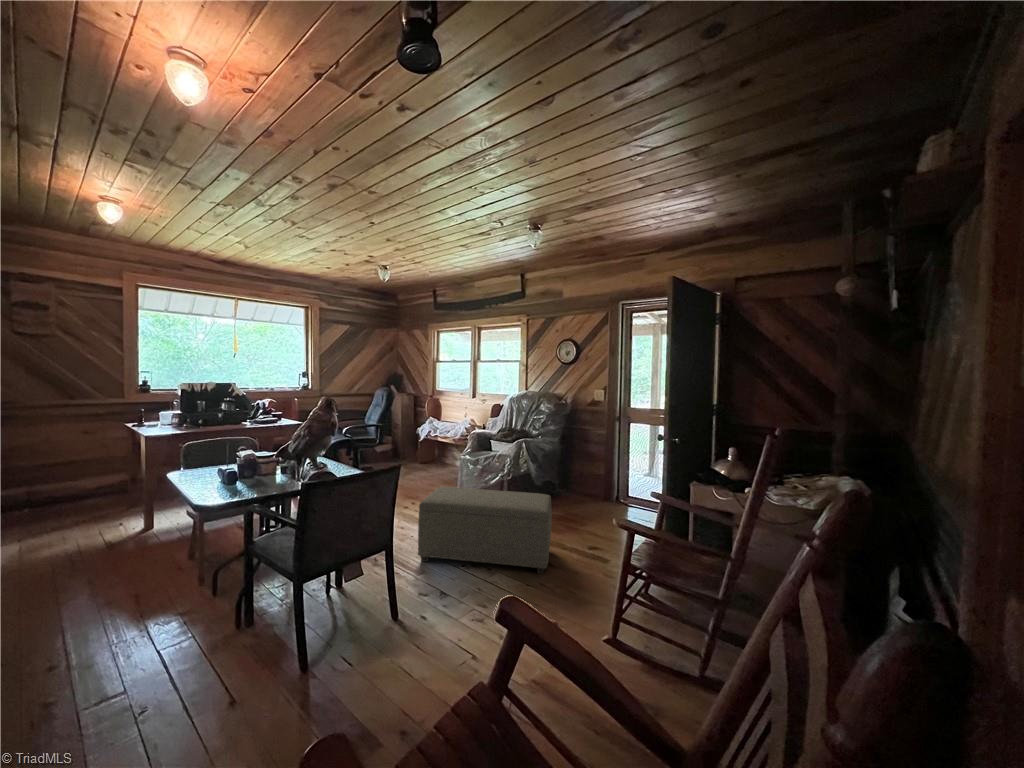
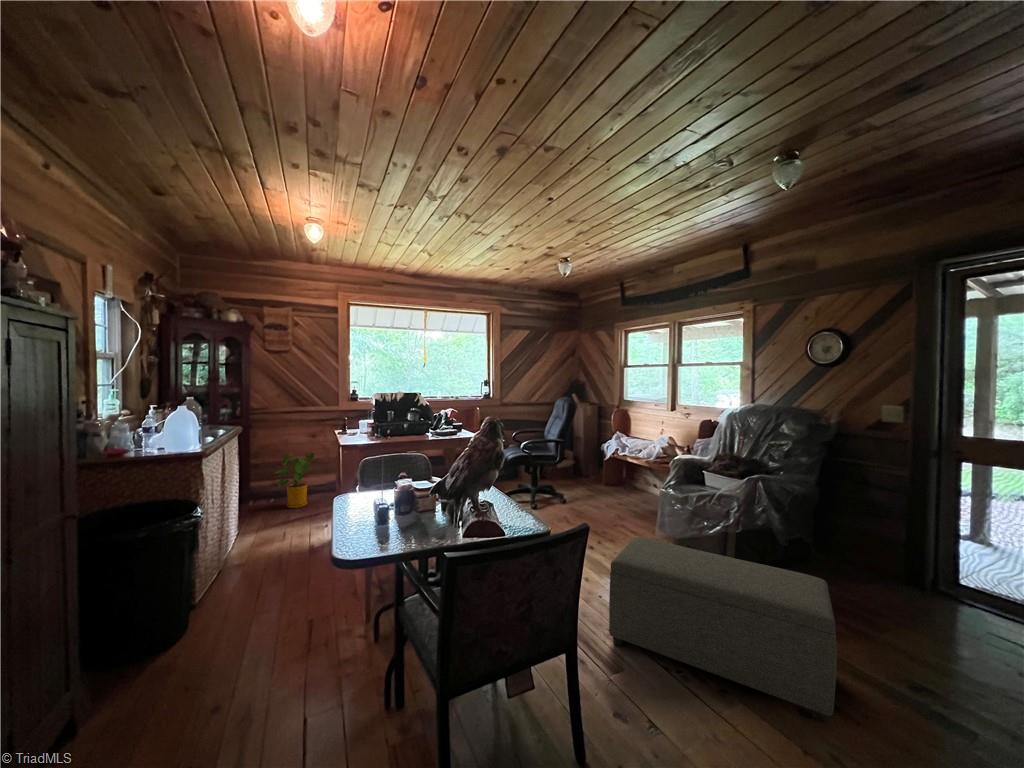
house plant: none [34,450,97,514] -> present [275,452,314,508]

